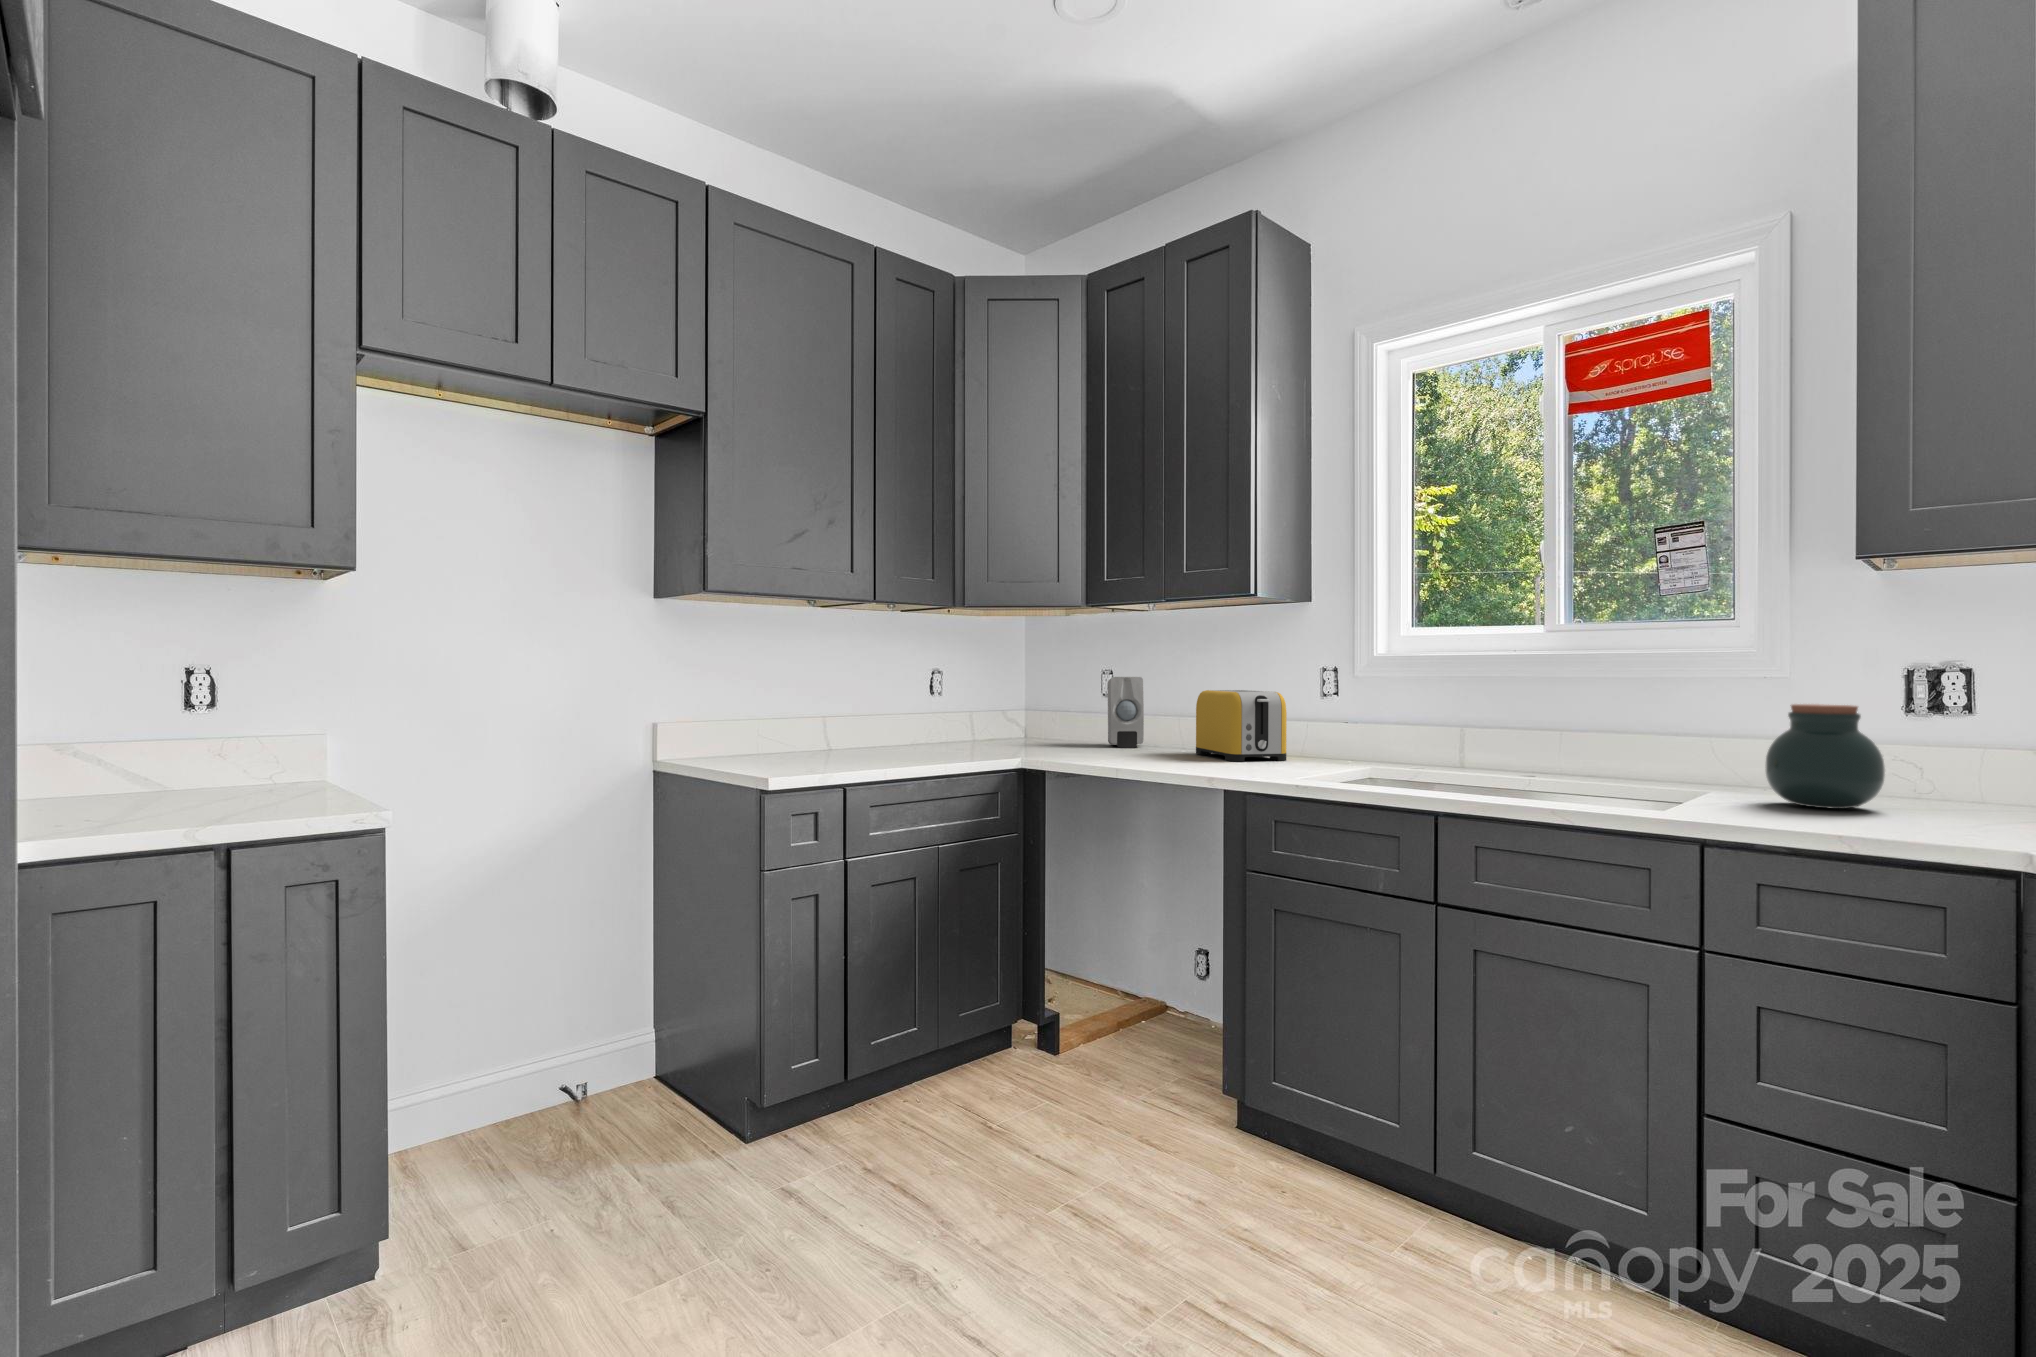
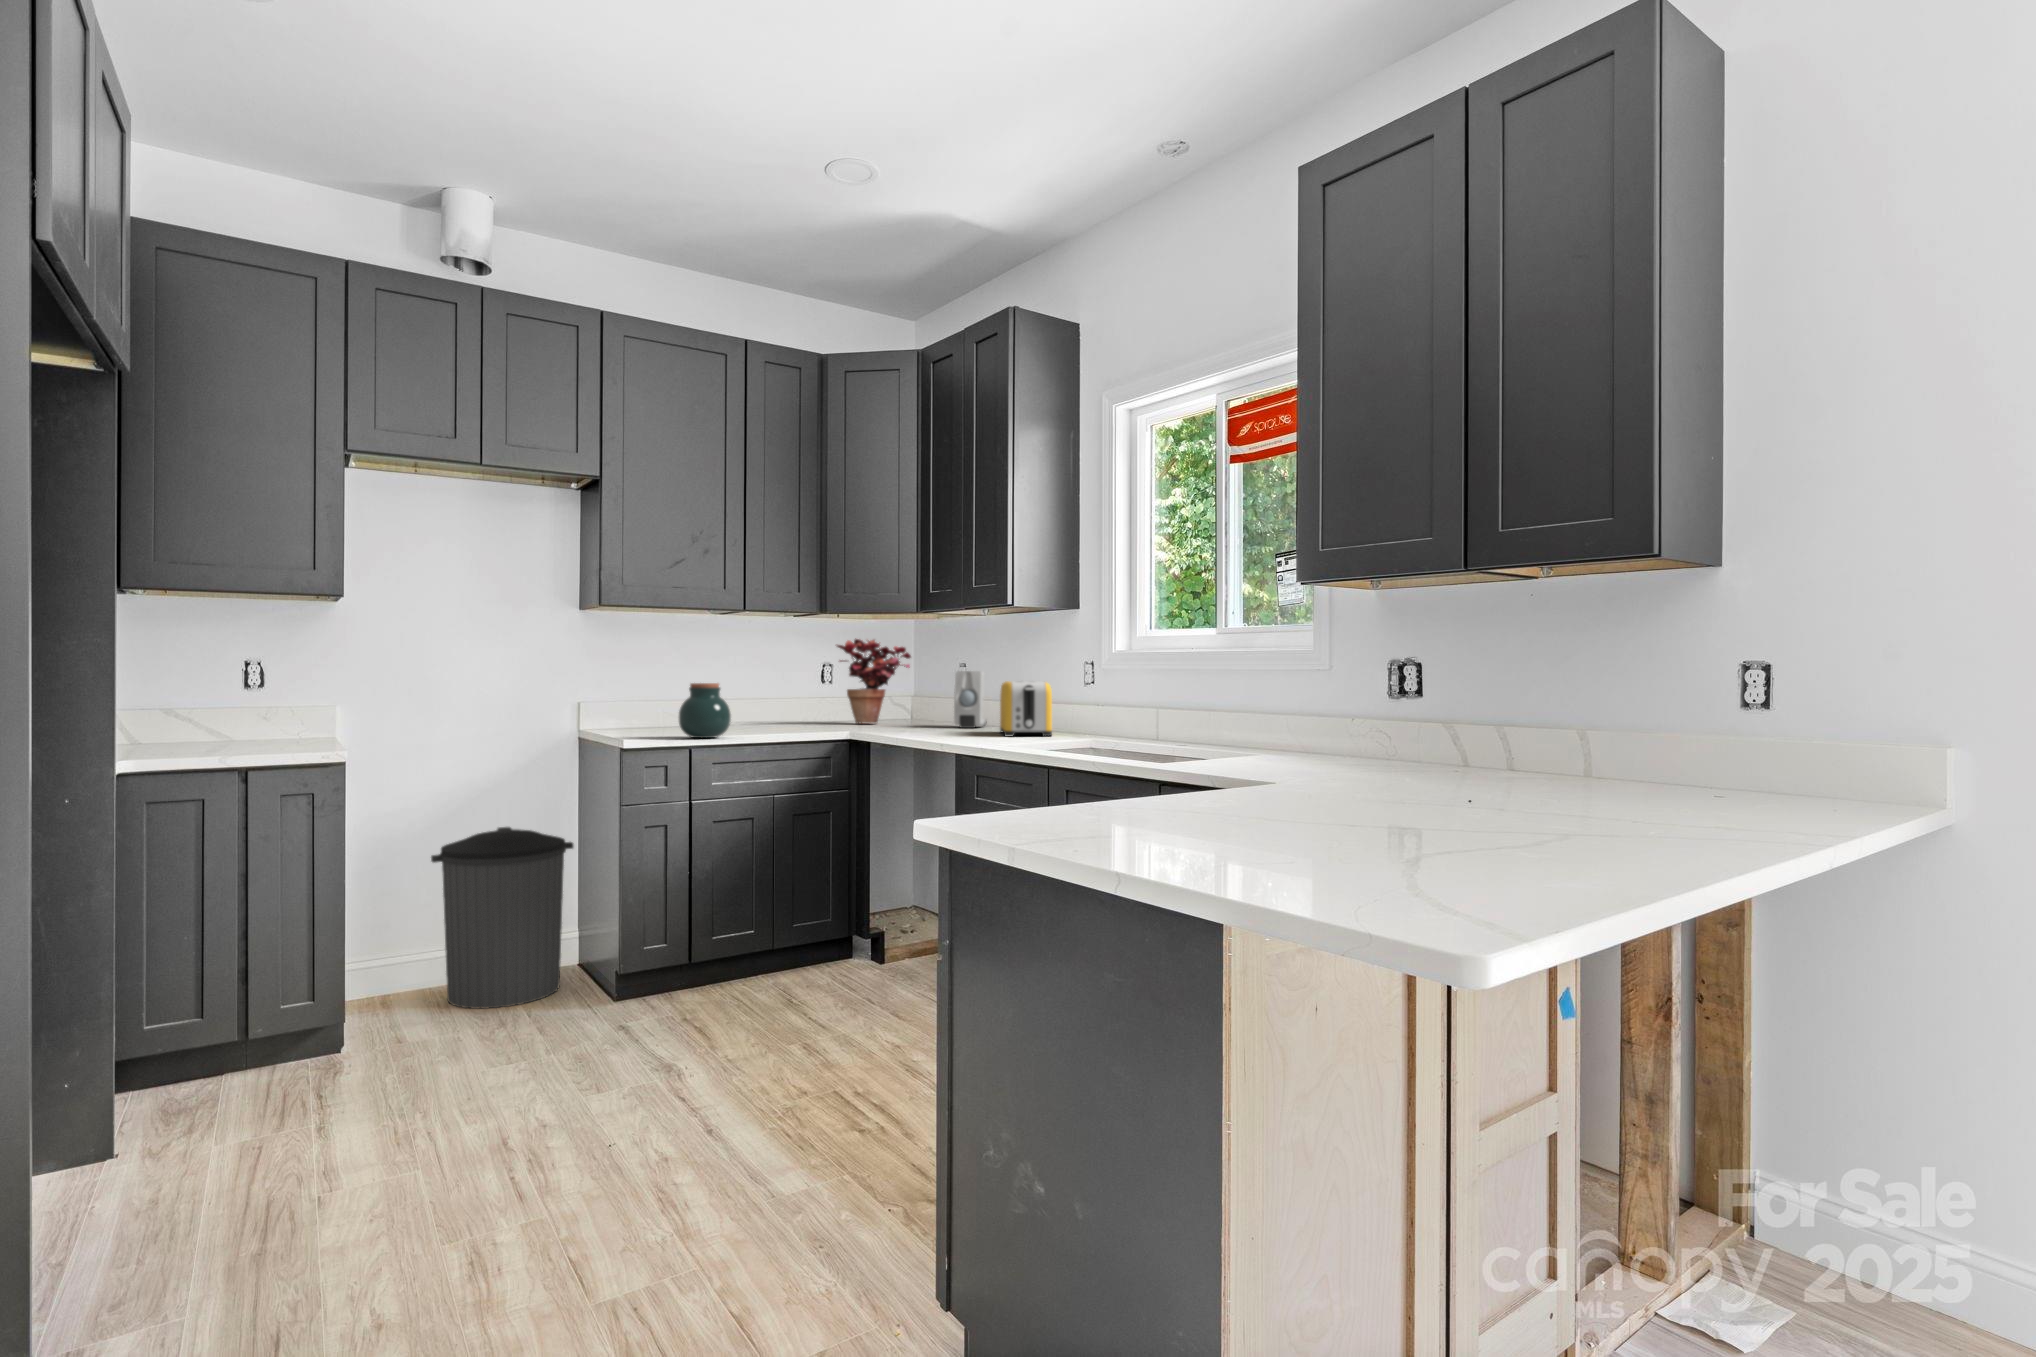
potted plant: none [948,637,1035,742] -> present [837,639,911,724]
jar: present [1765,704,1885,809] -> present [679,683,731,738]
trash can: none [476,900,665,1171] -> present [431,827,573,1009]

